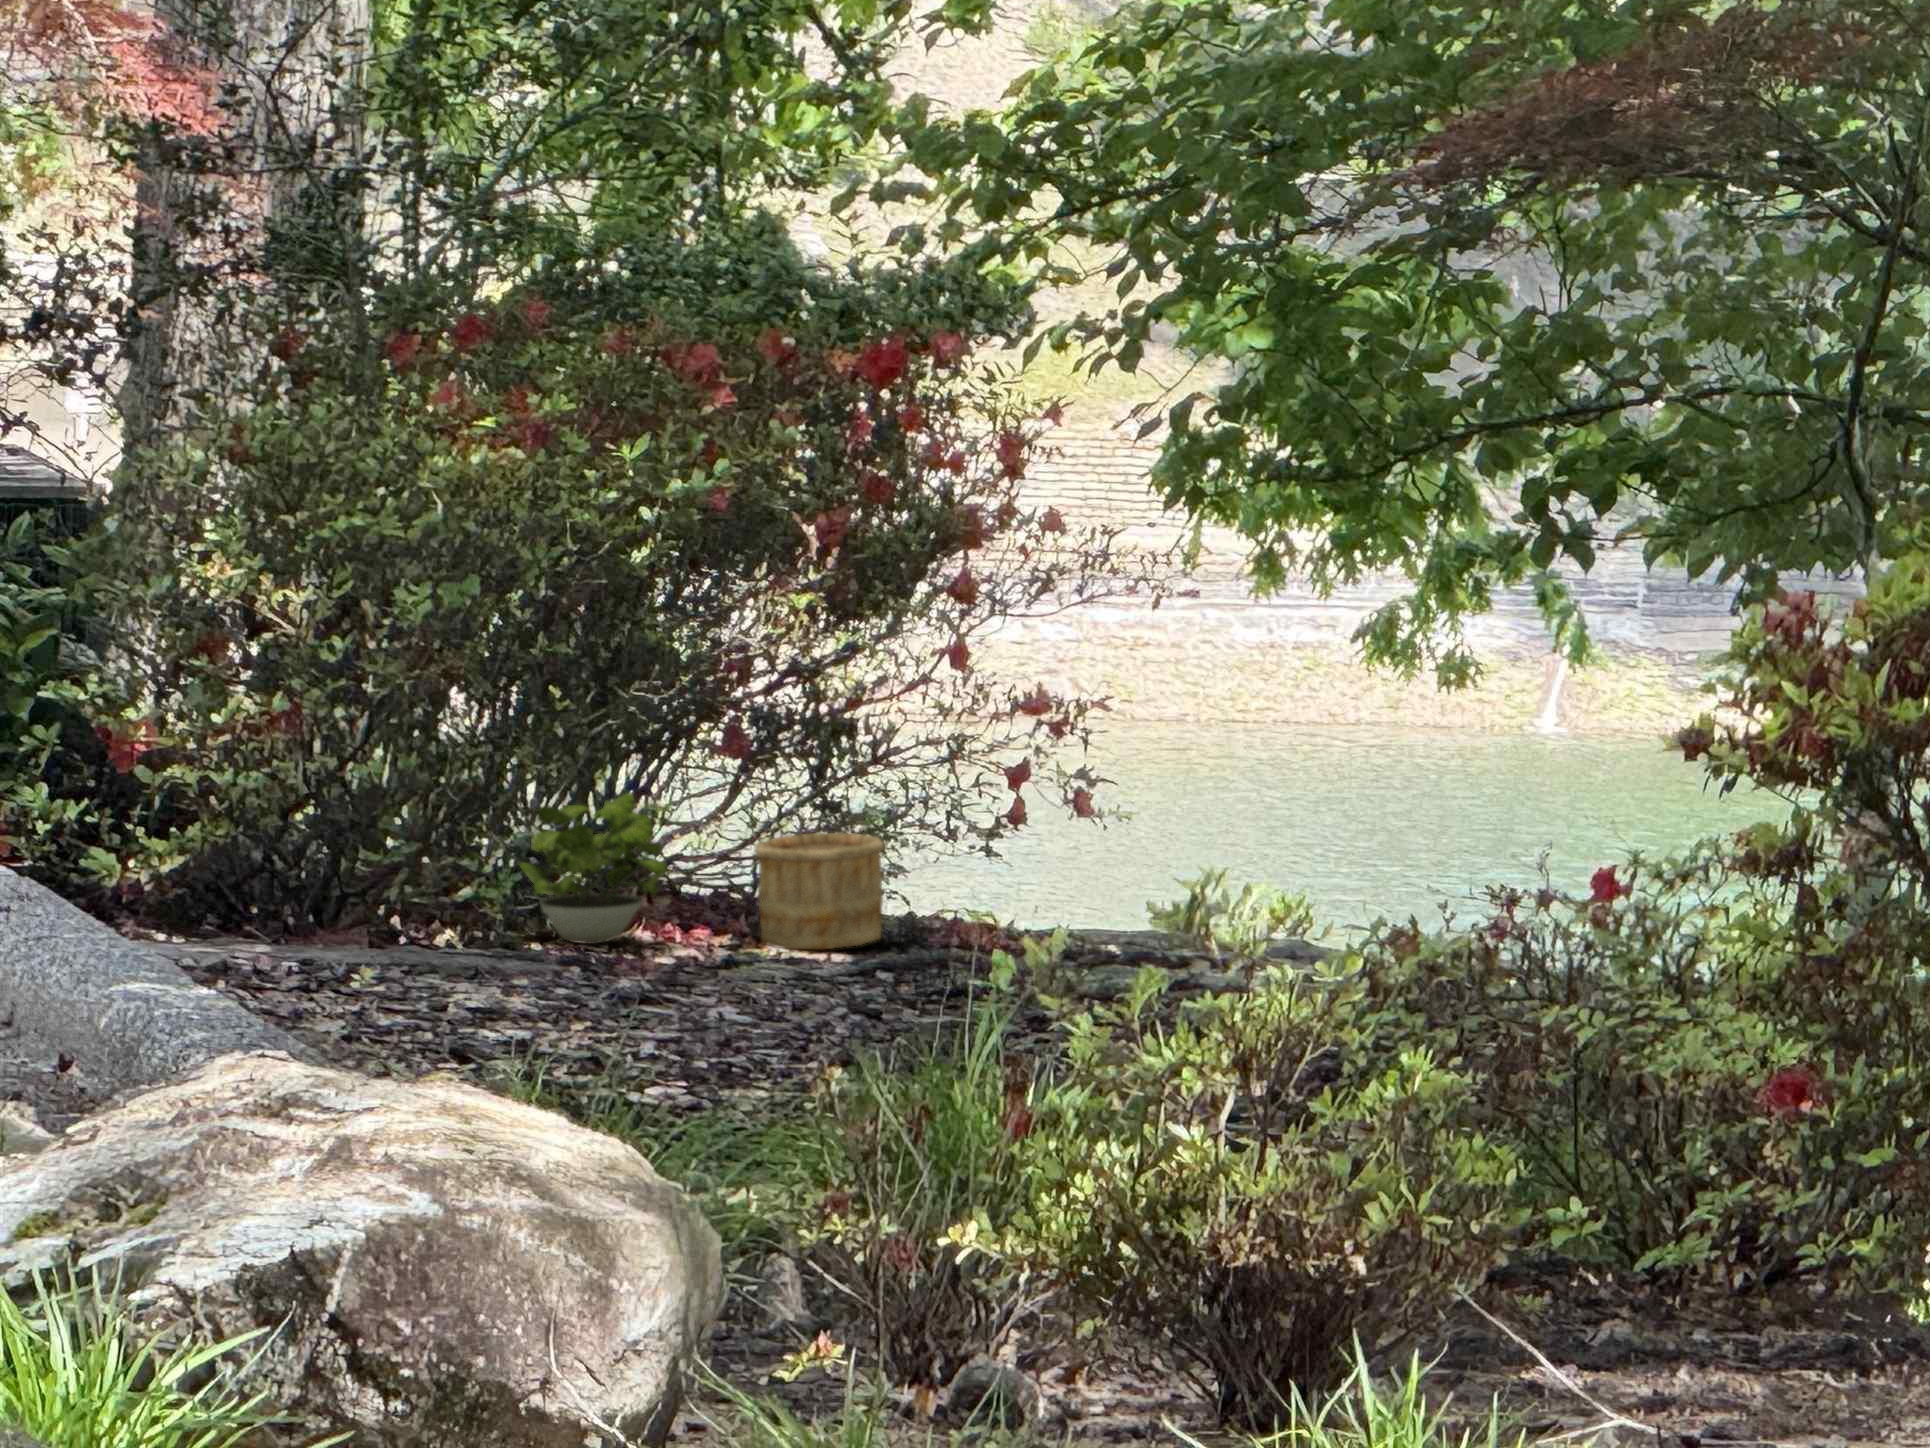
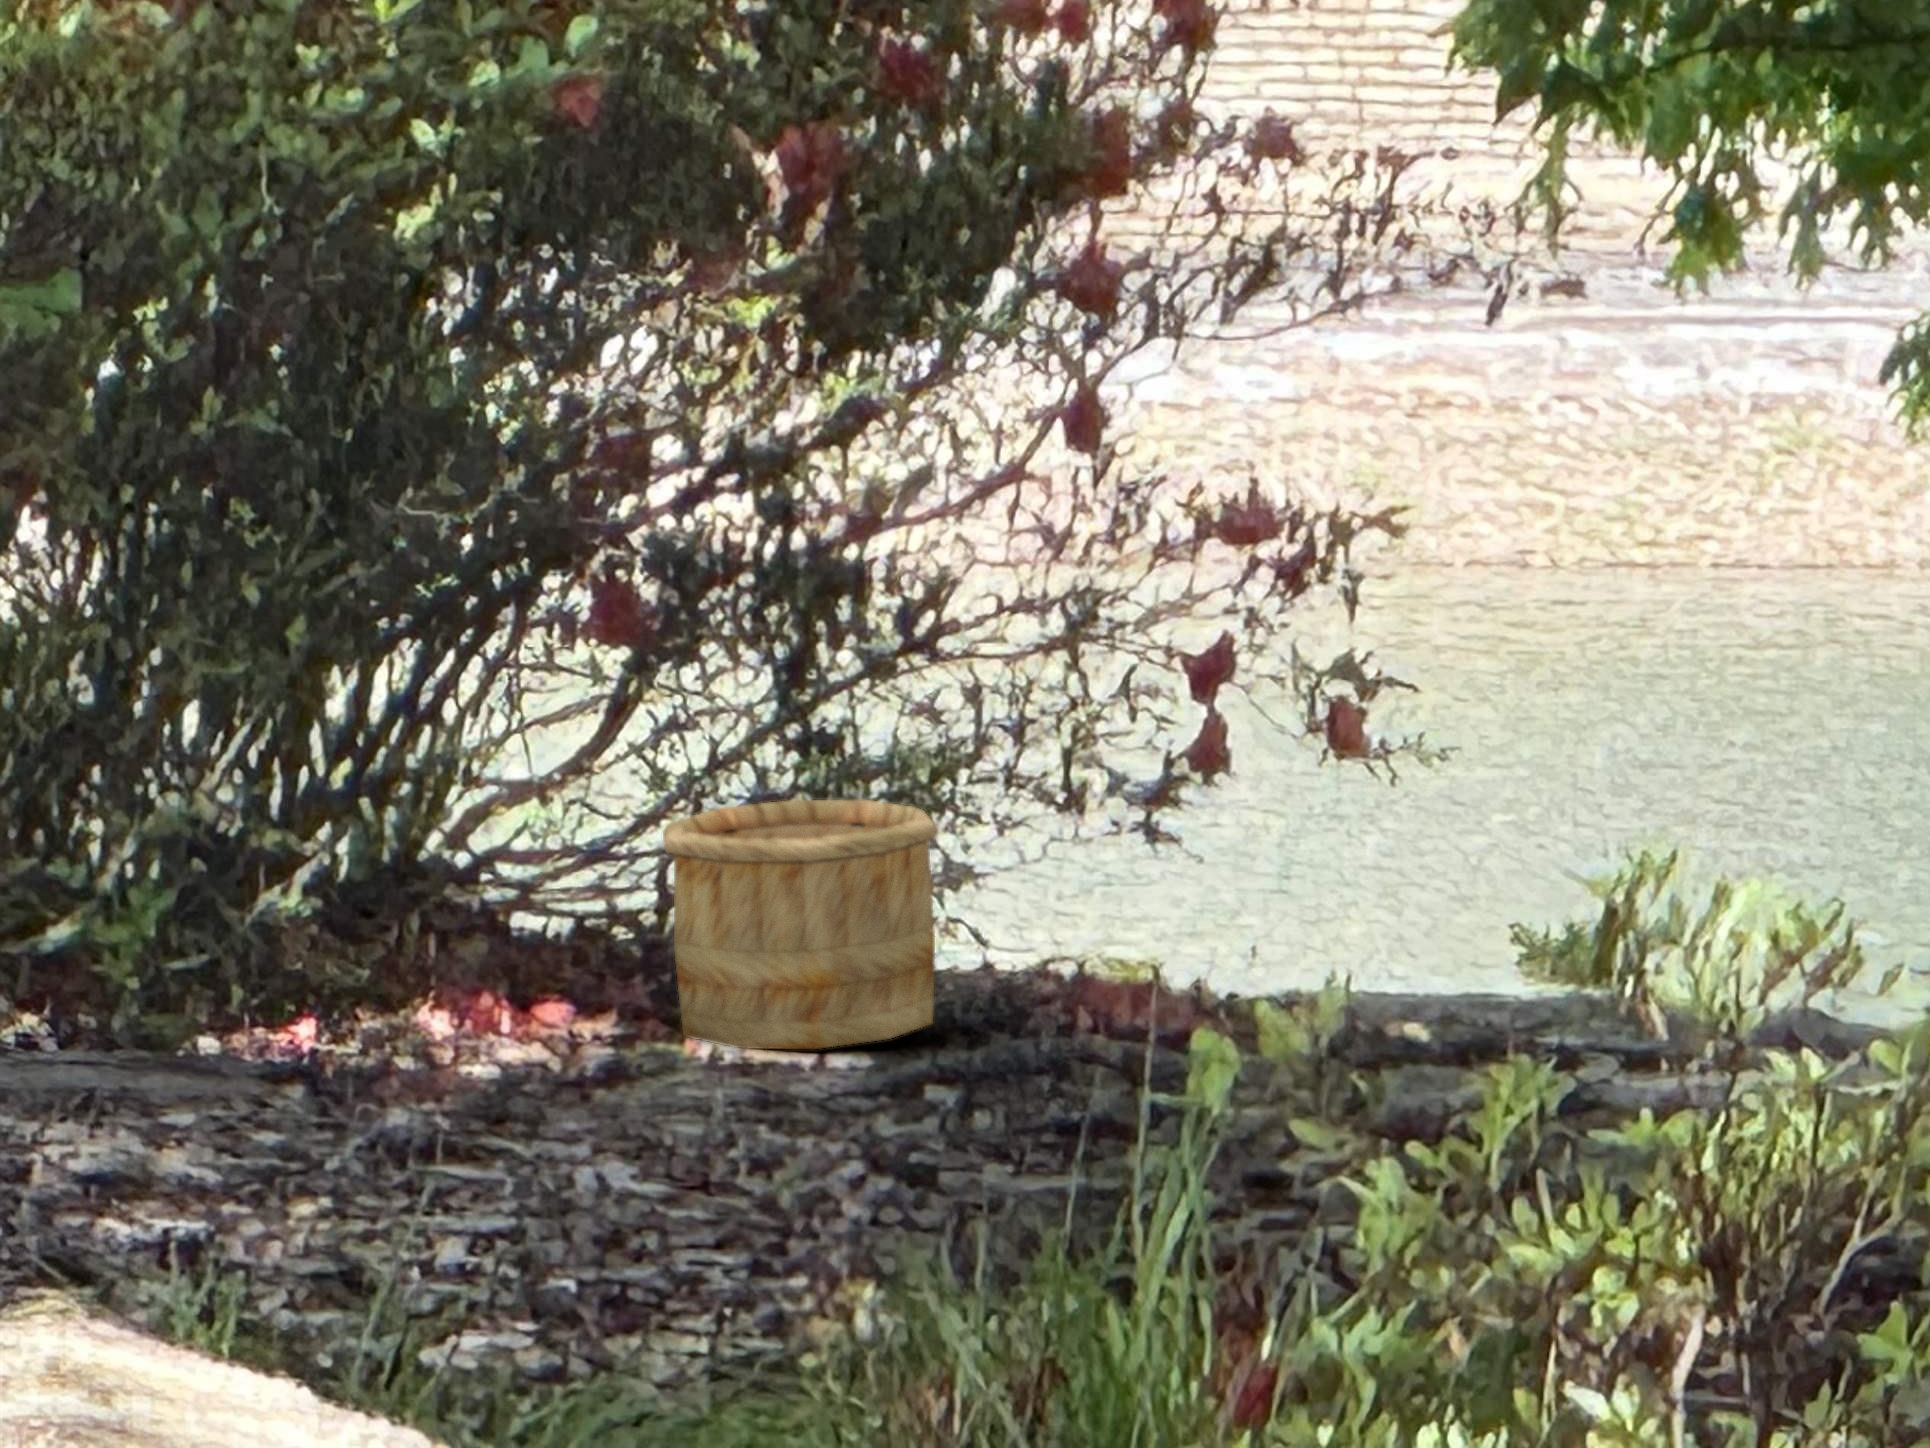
potted plant: present [519,792,668,944] -> none [163,719,492,1041]

